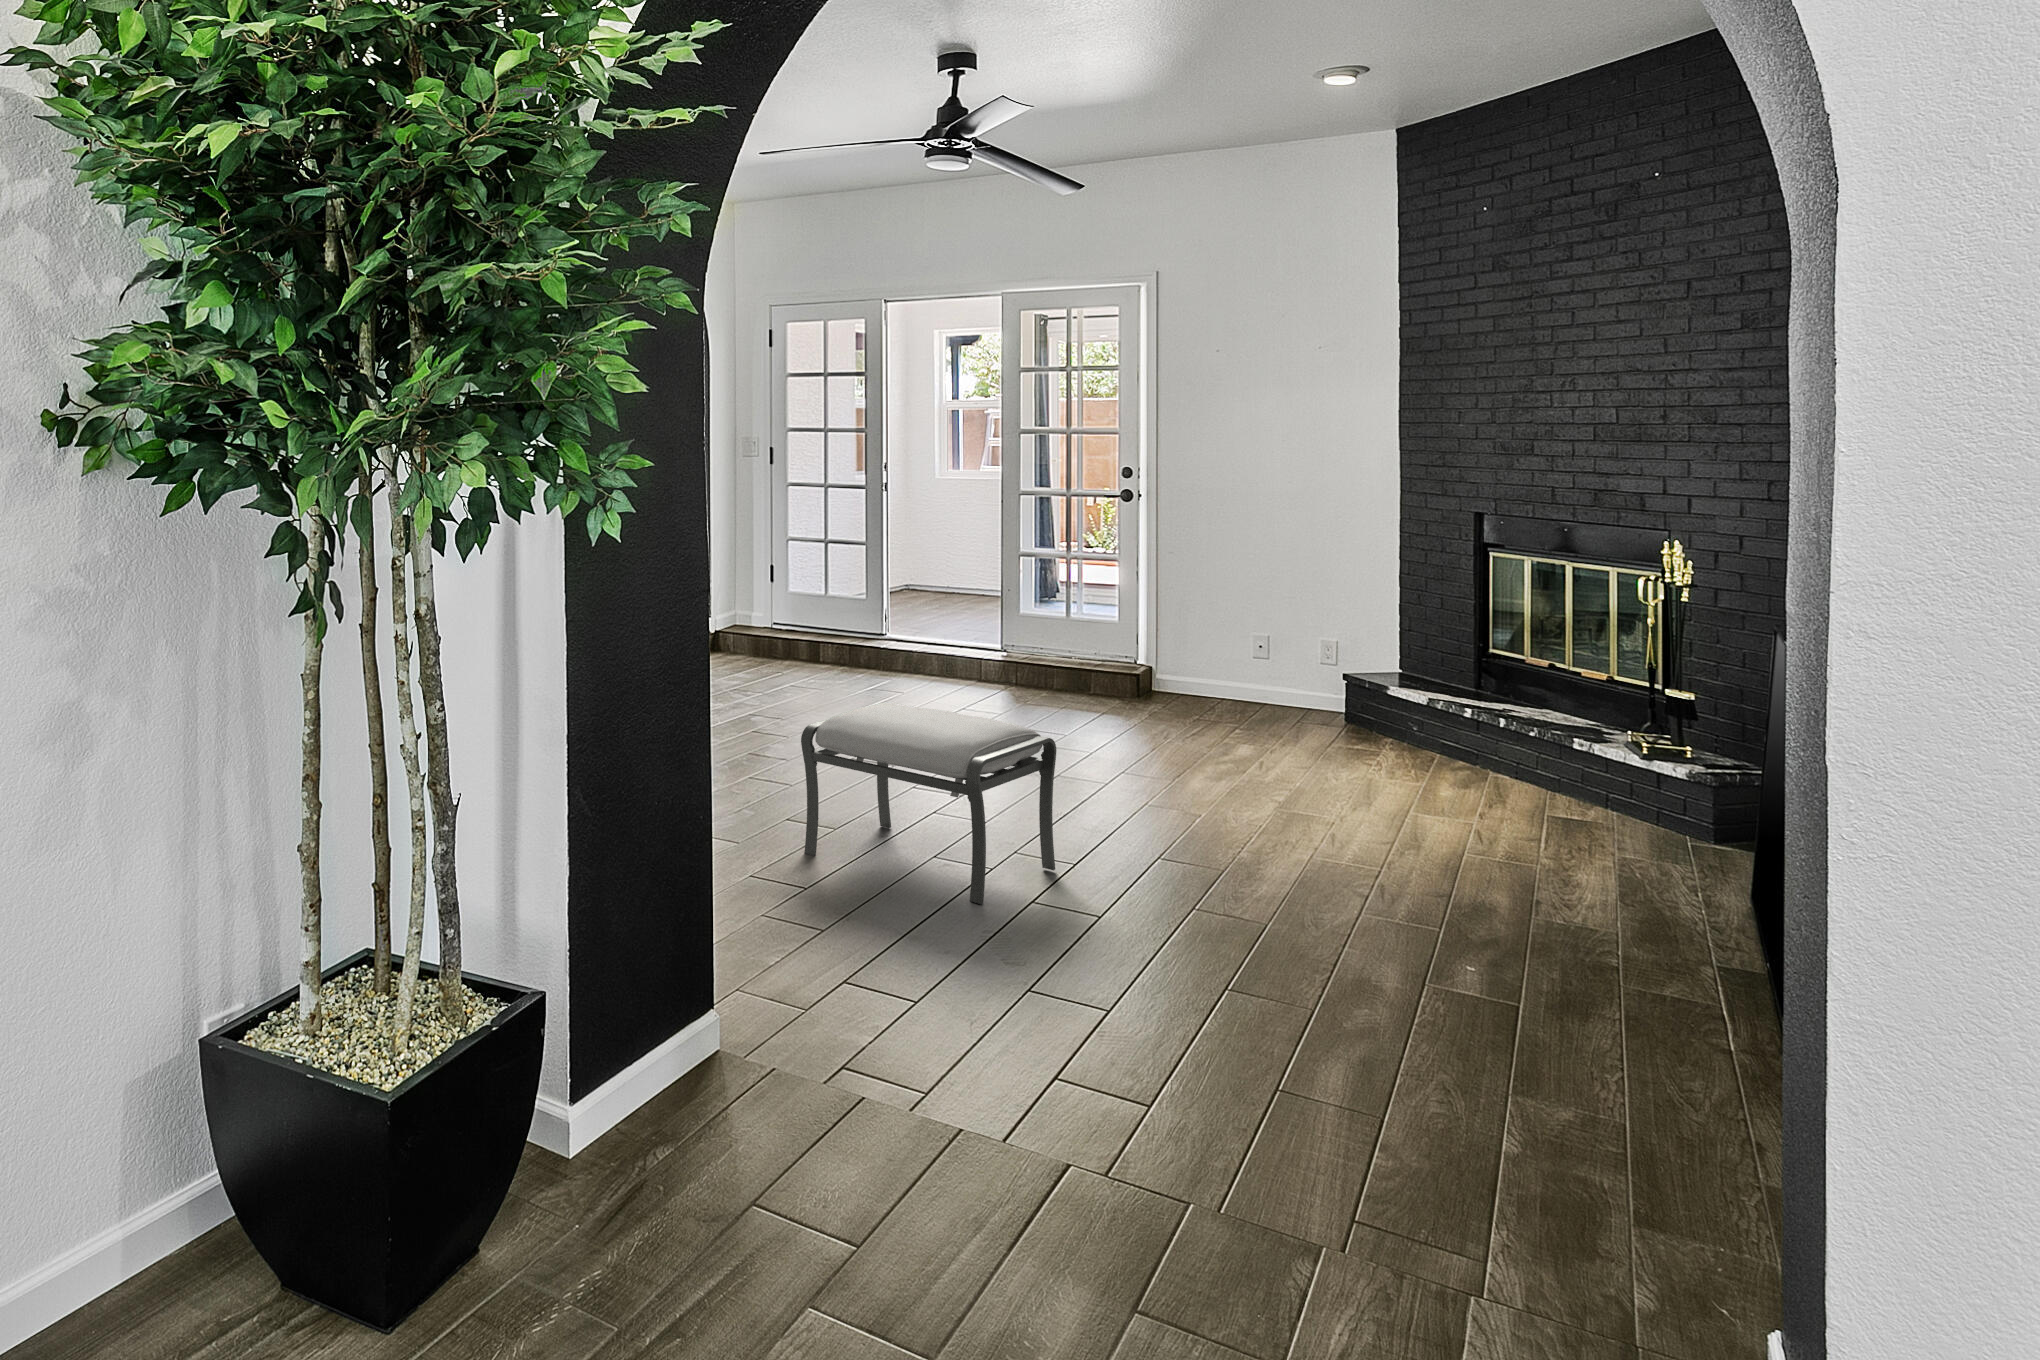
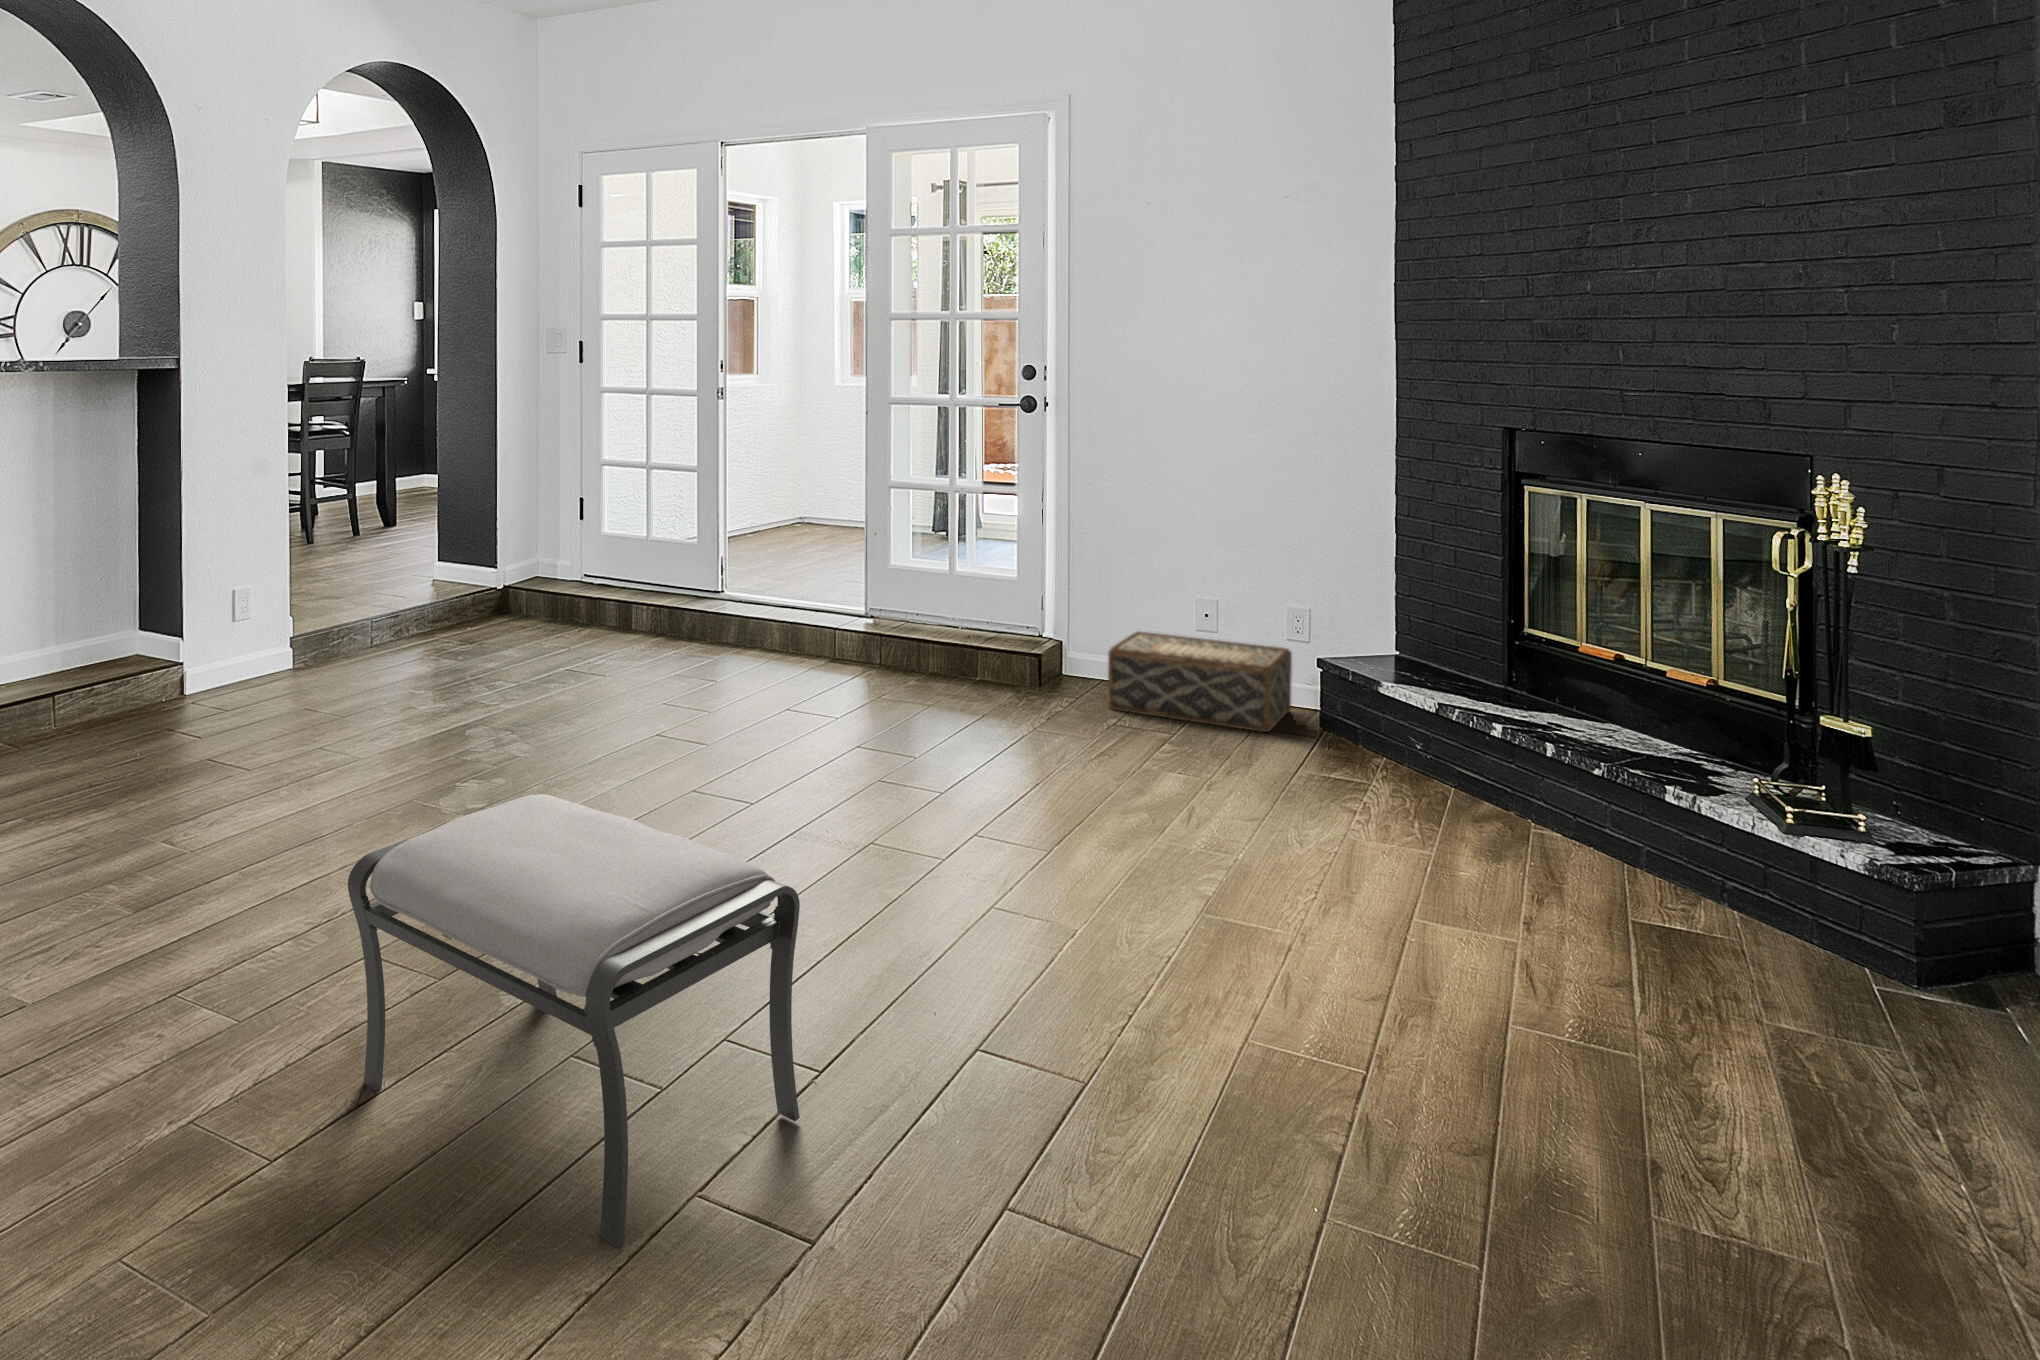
woven basket: none [1191,659,1325,726] -> present [1108,631,1292,732]

